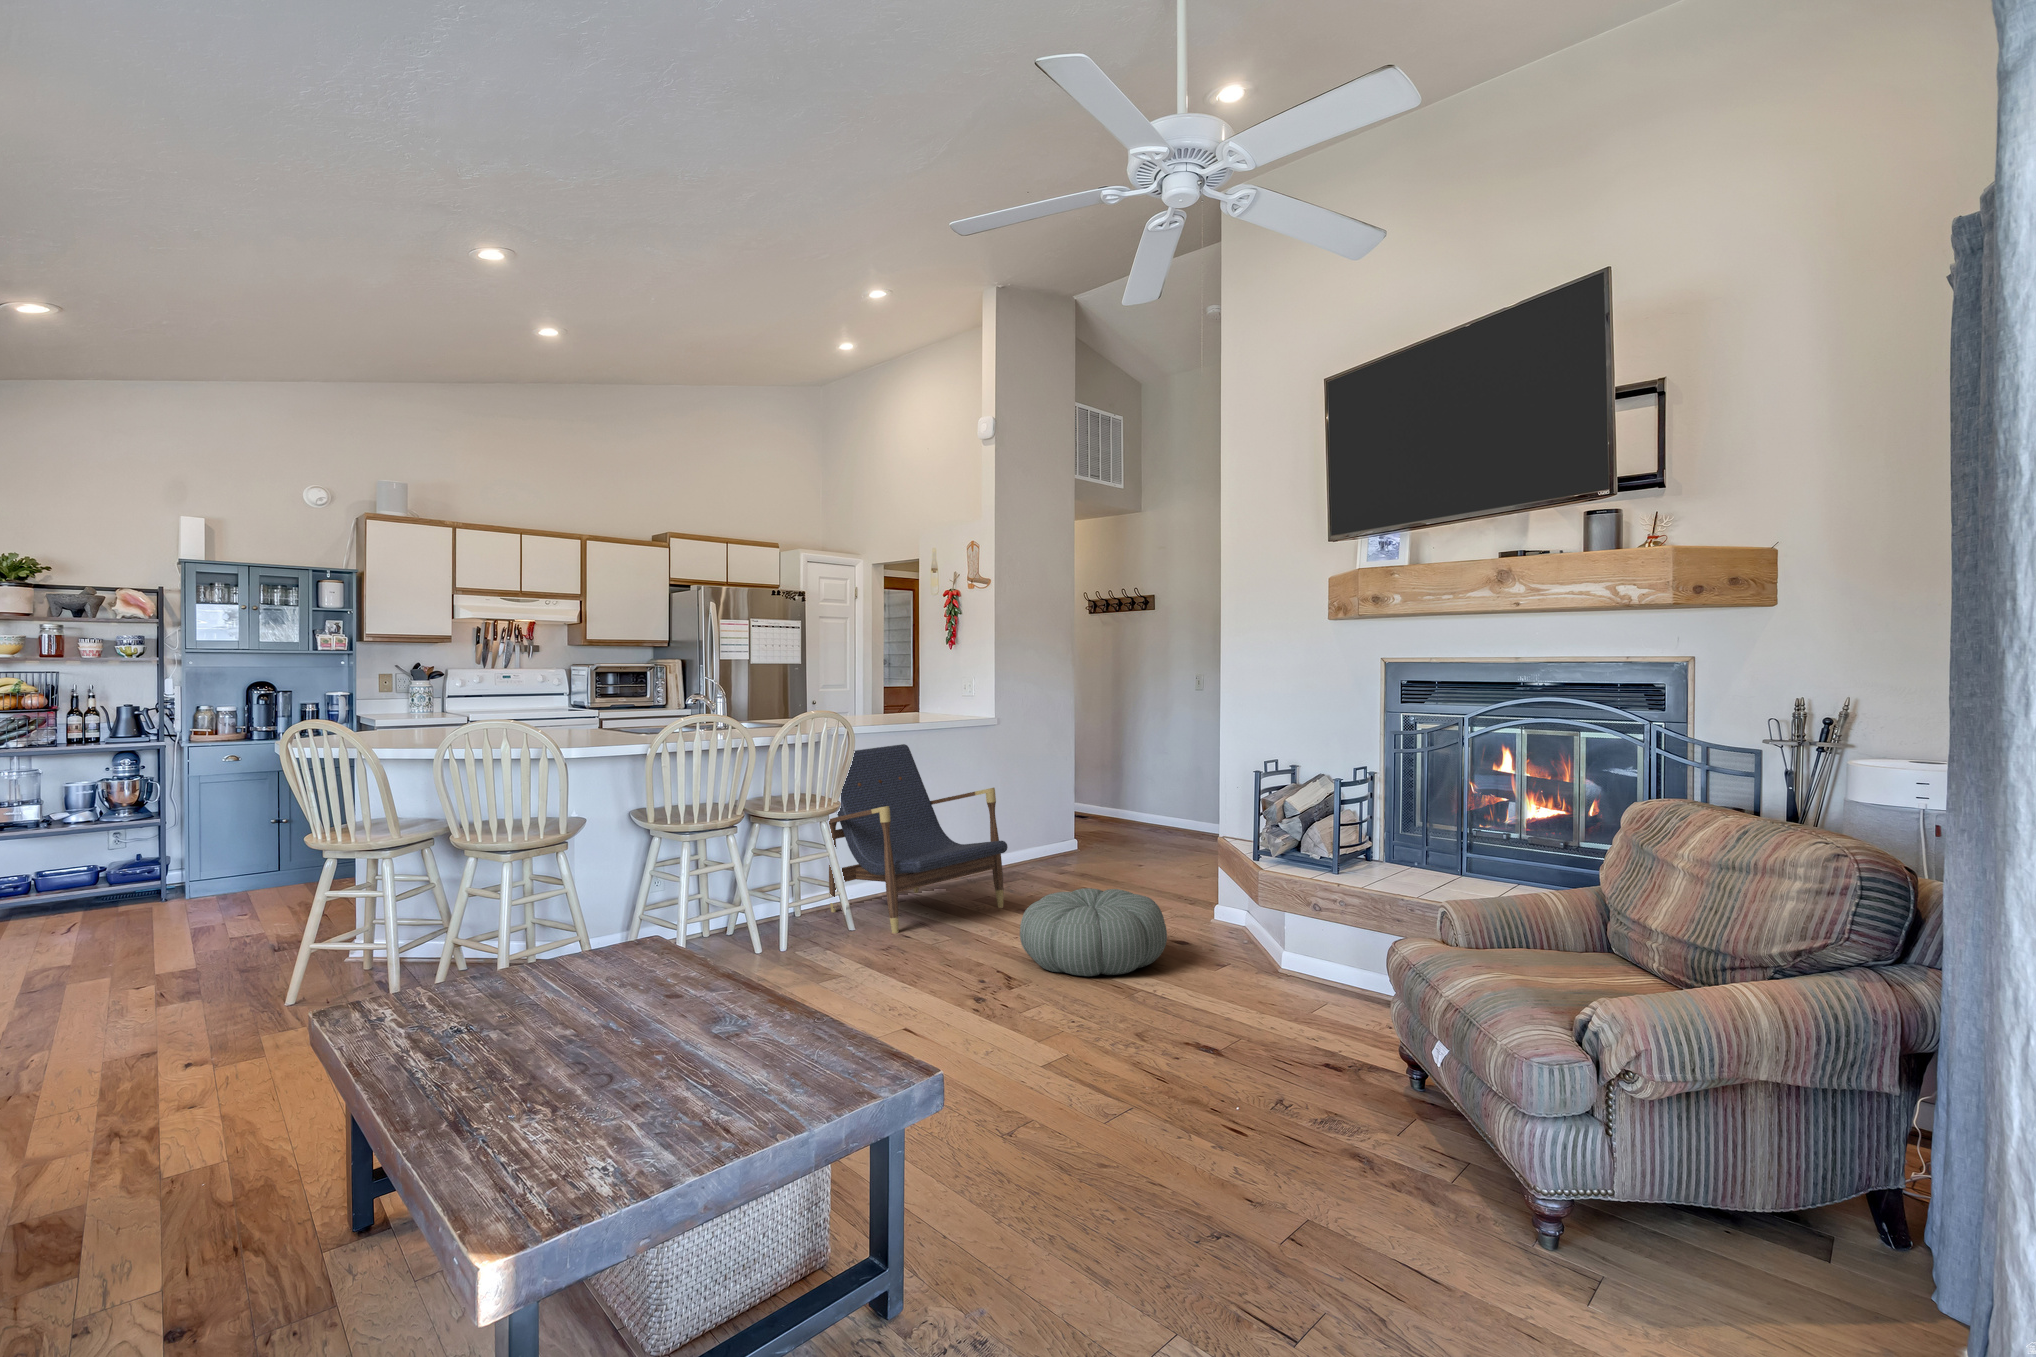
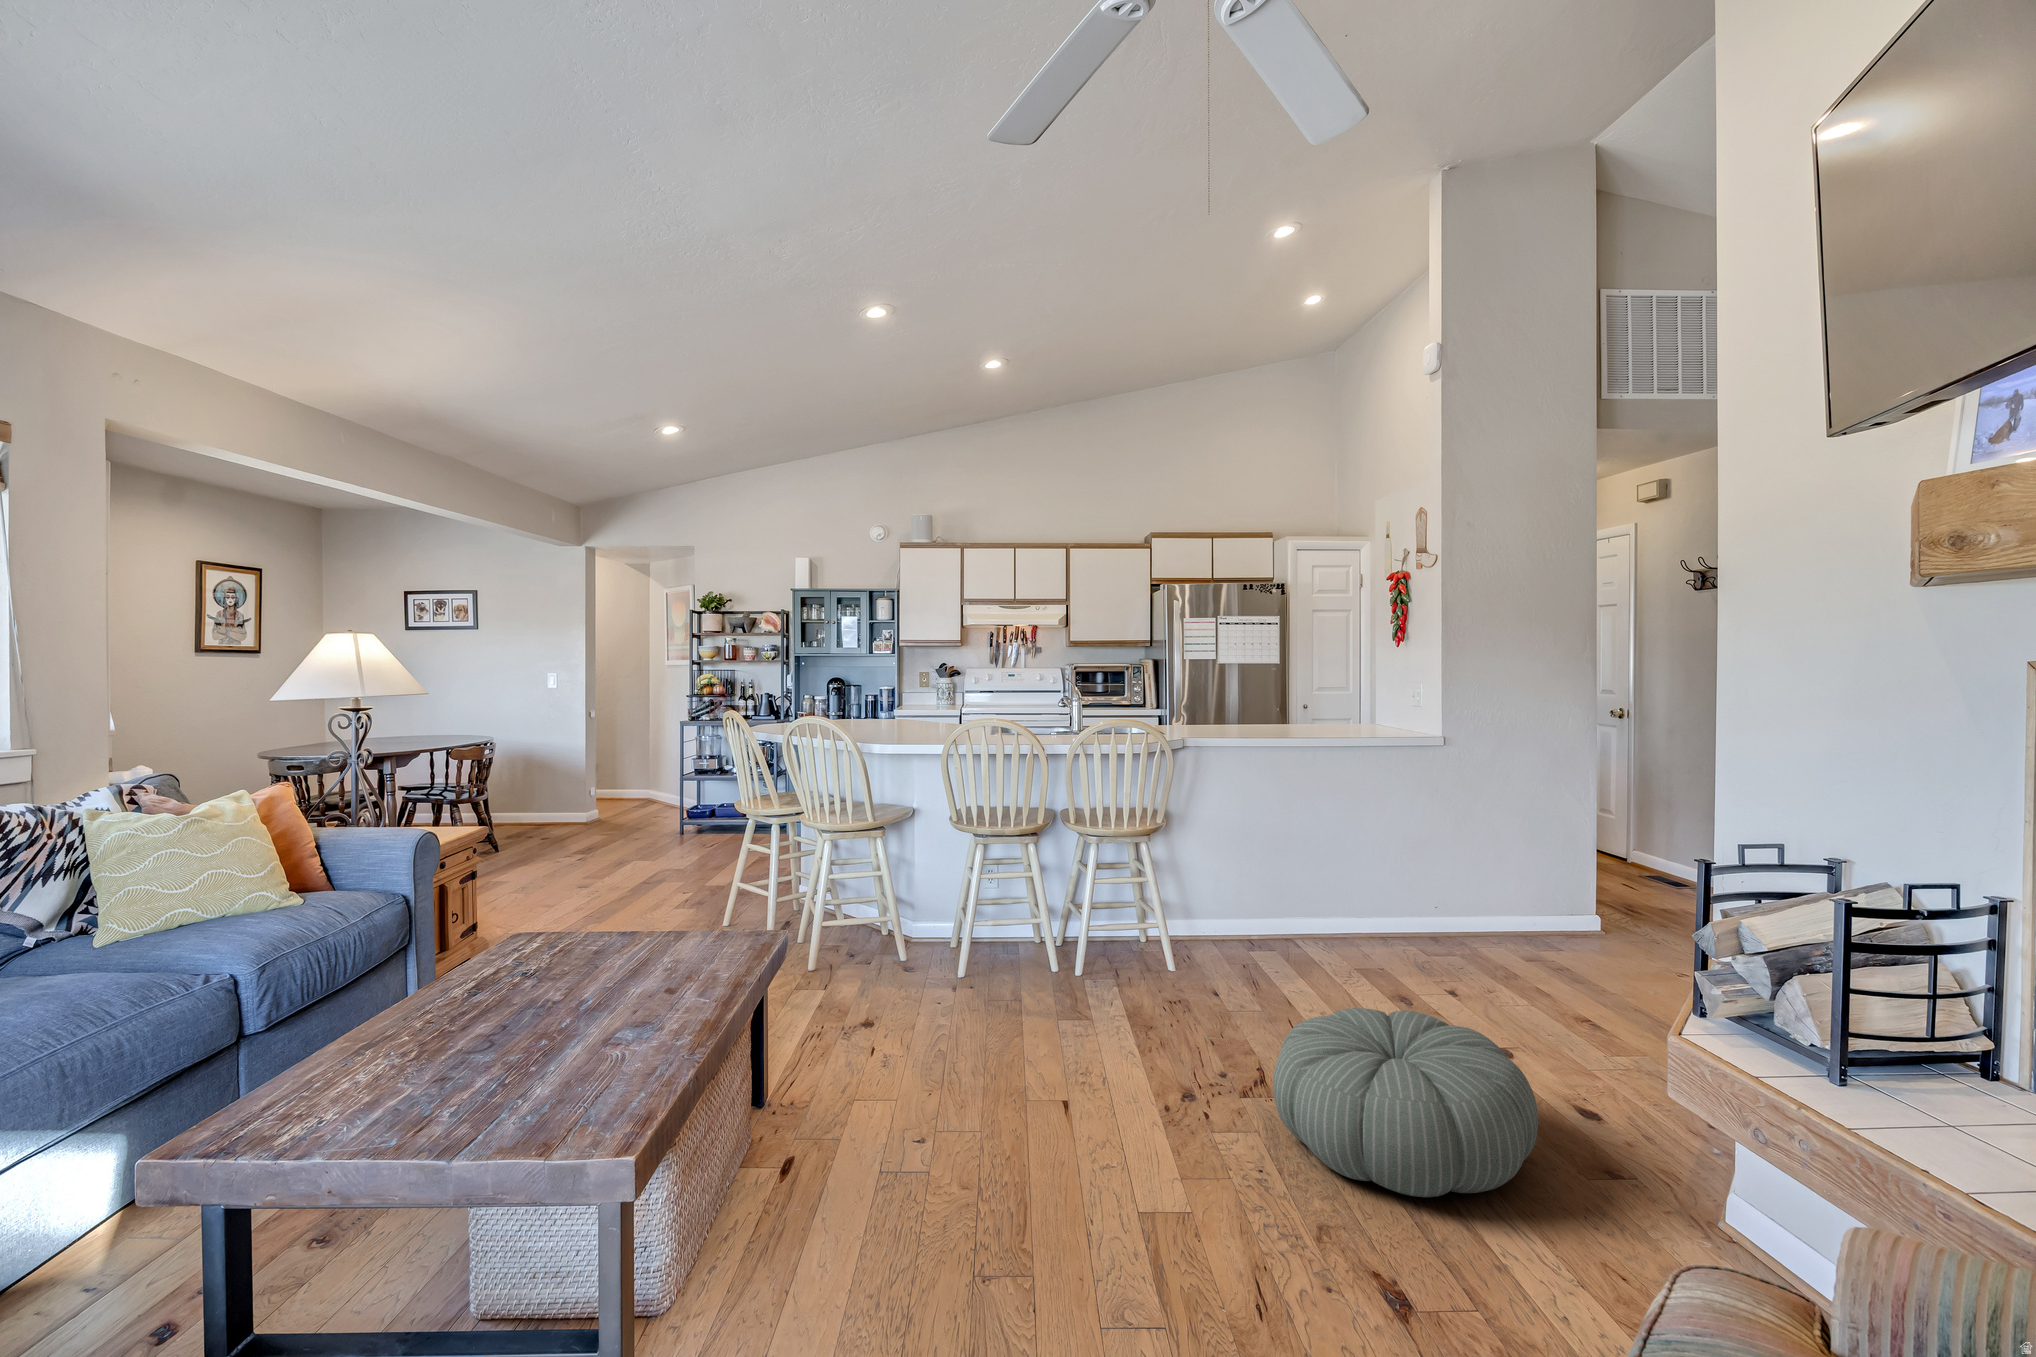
lounge chair: present [829,744,1008,933] -> none [1166,757,1380,1002]

